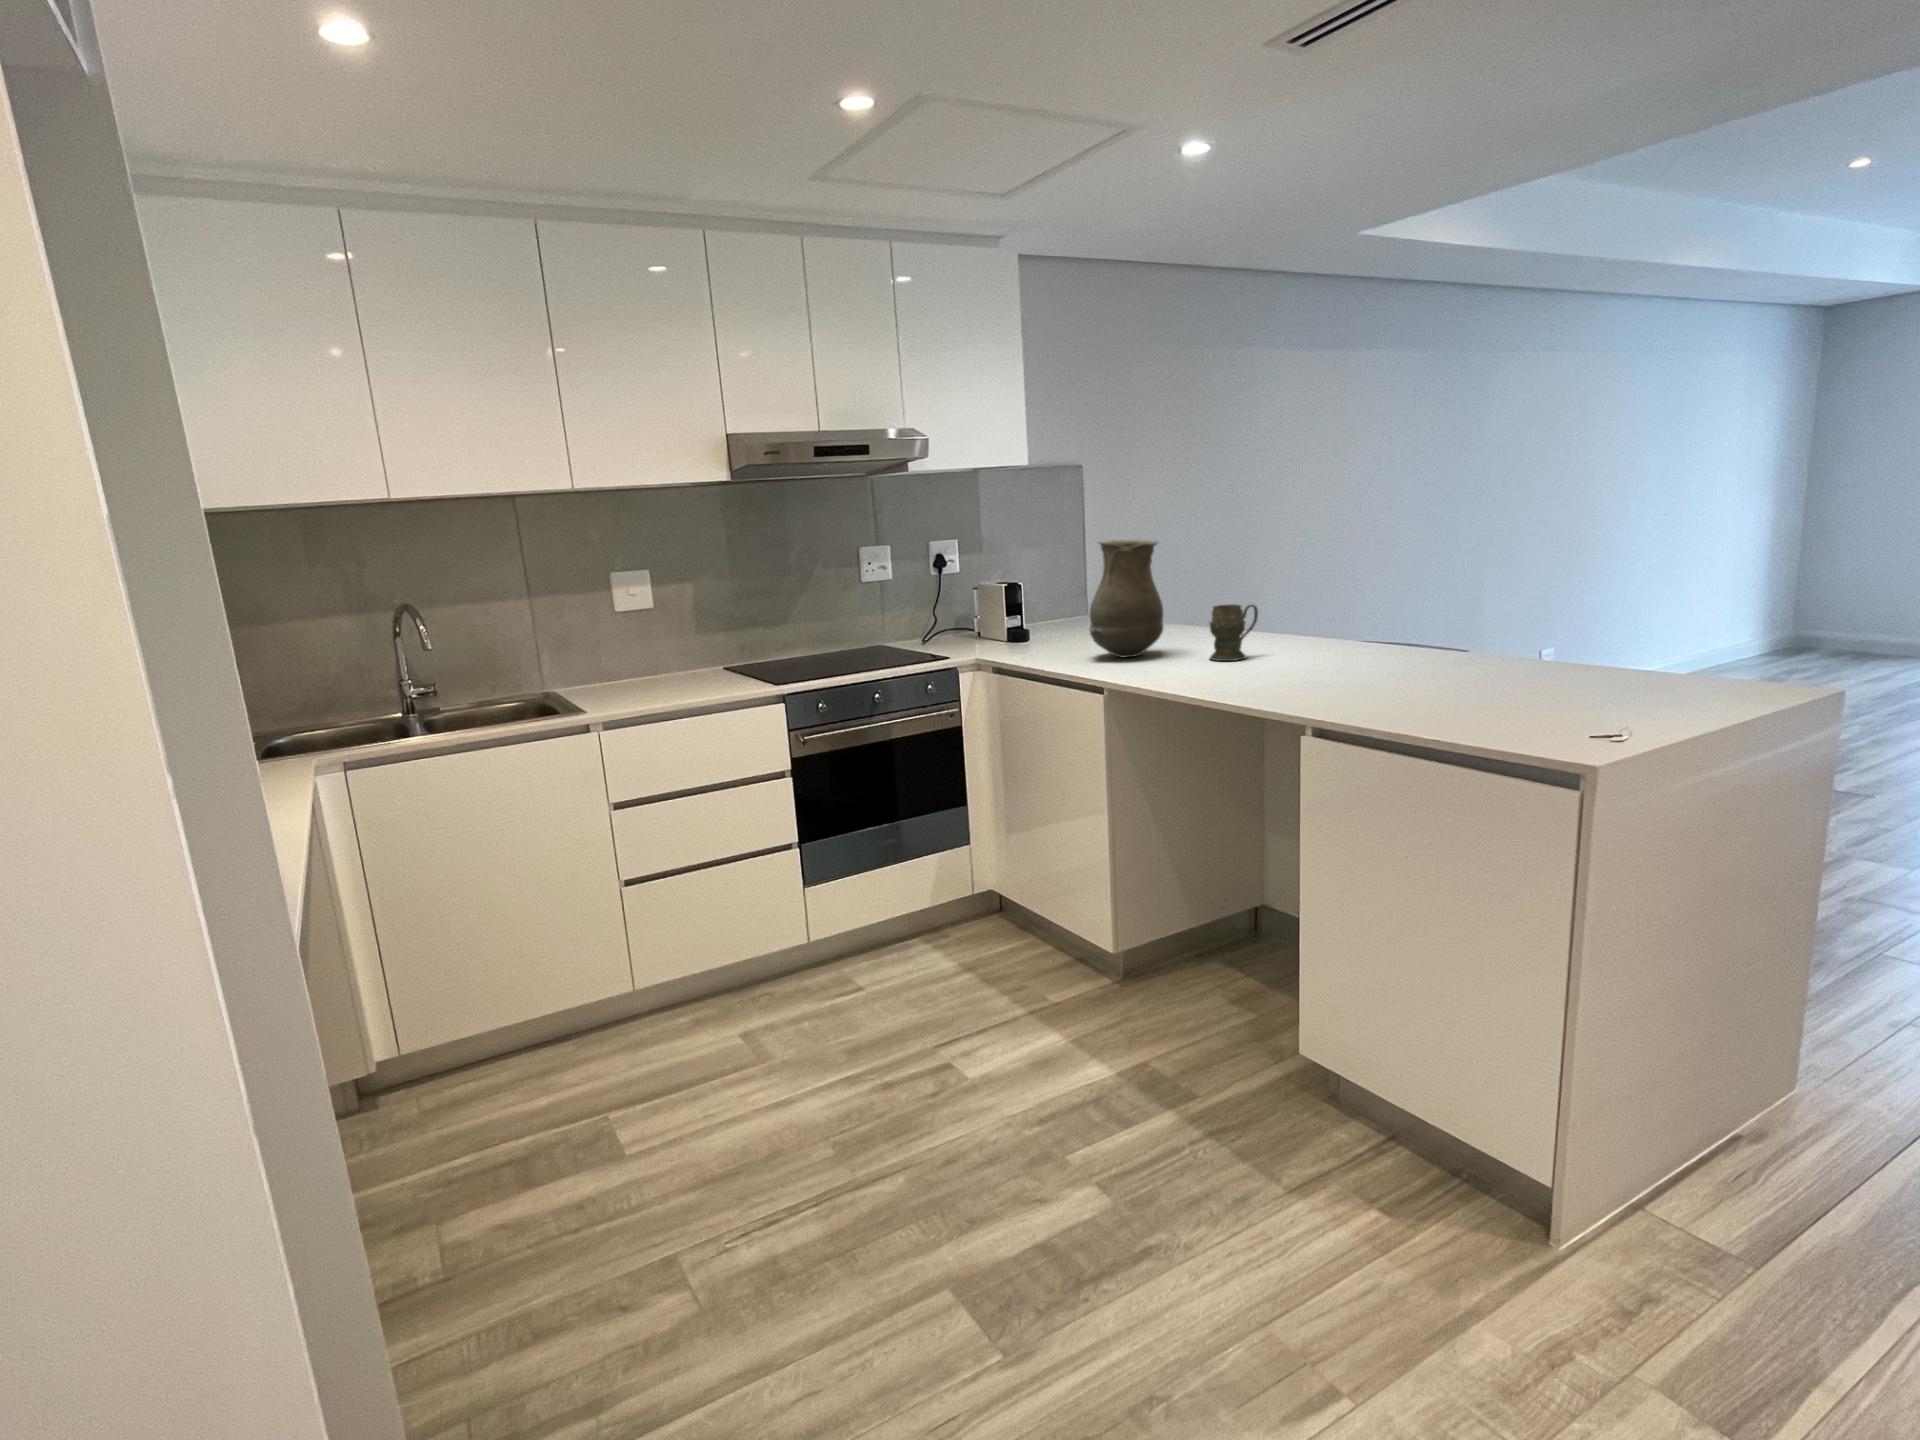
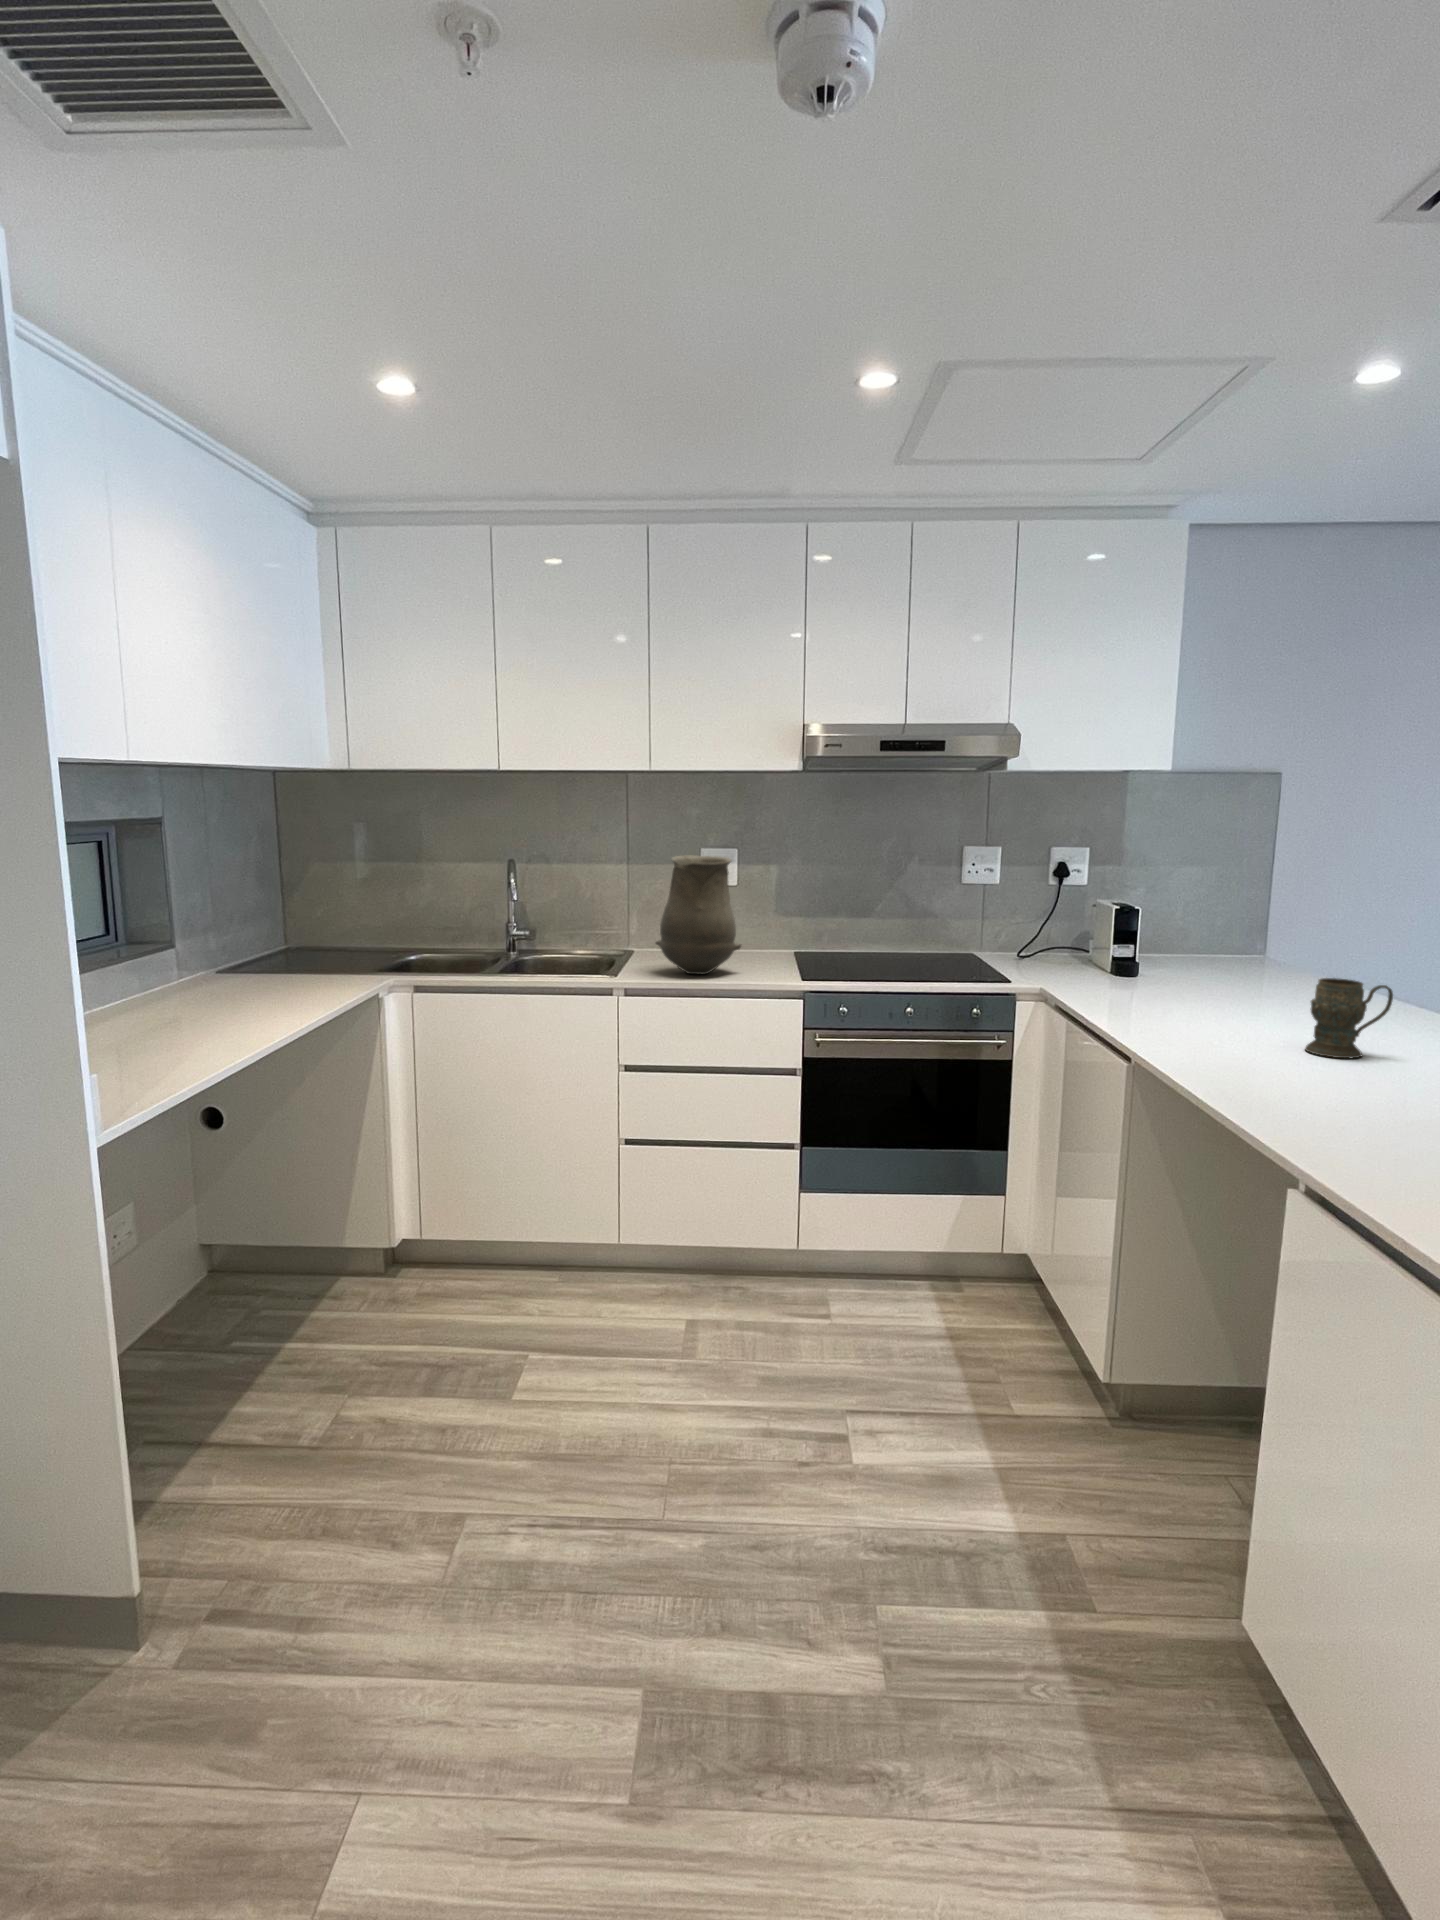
vase: present [1090,539,1163,657] -> present [656,856,741,974]

